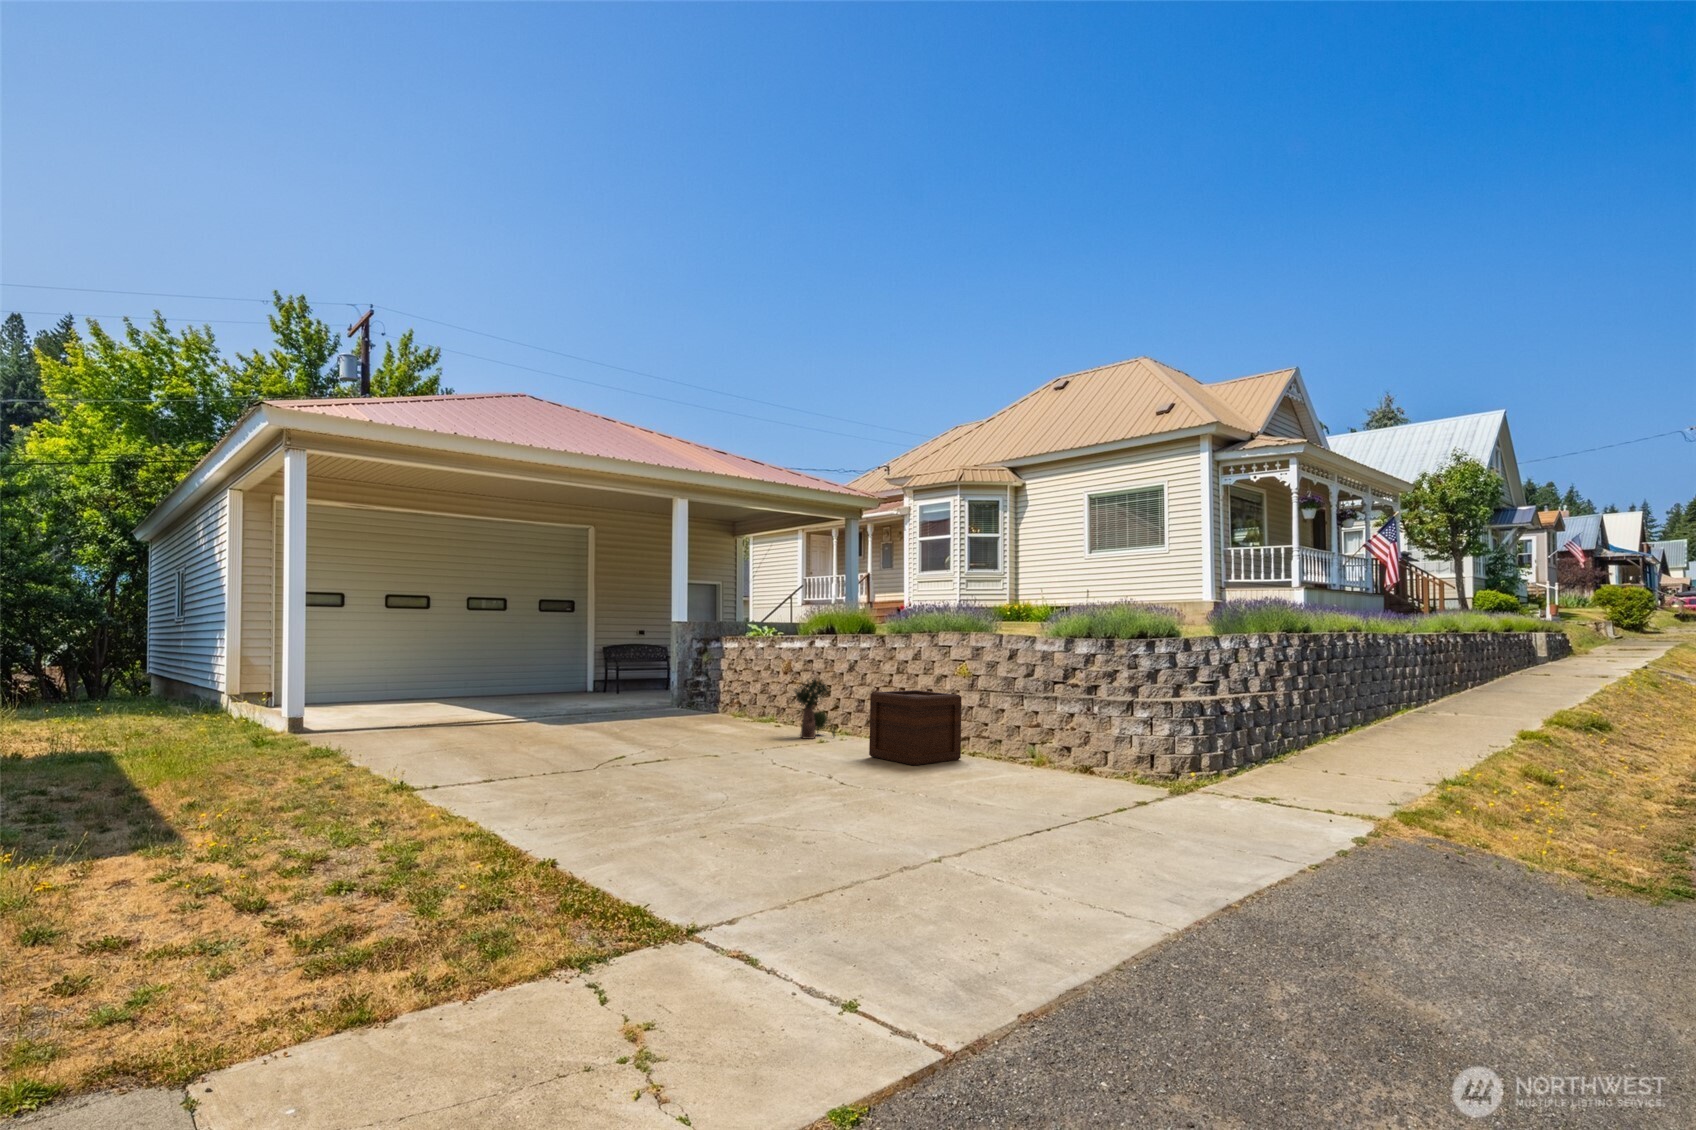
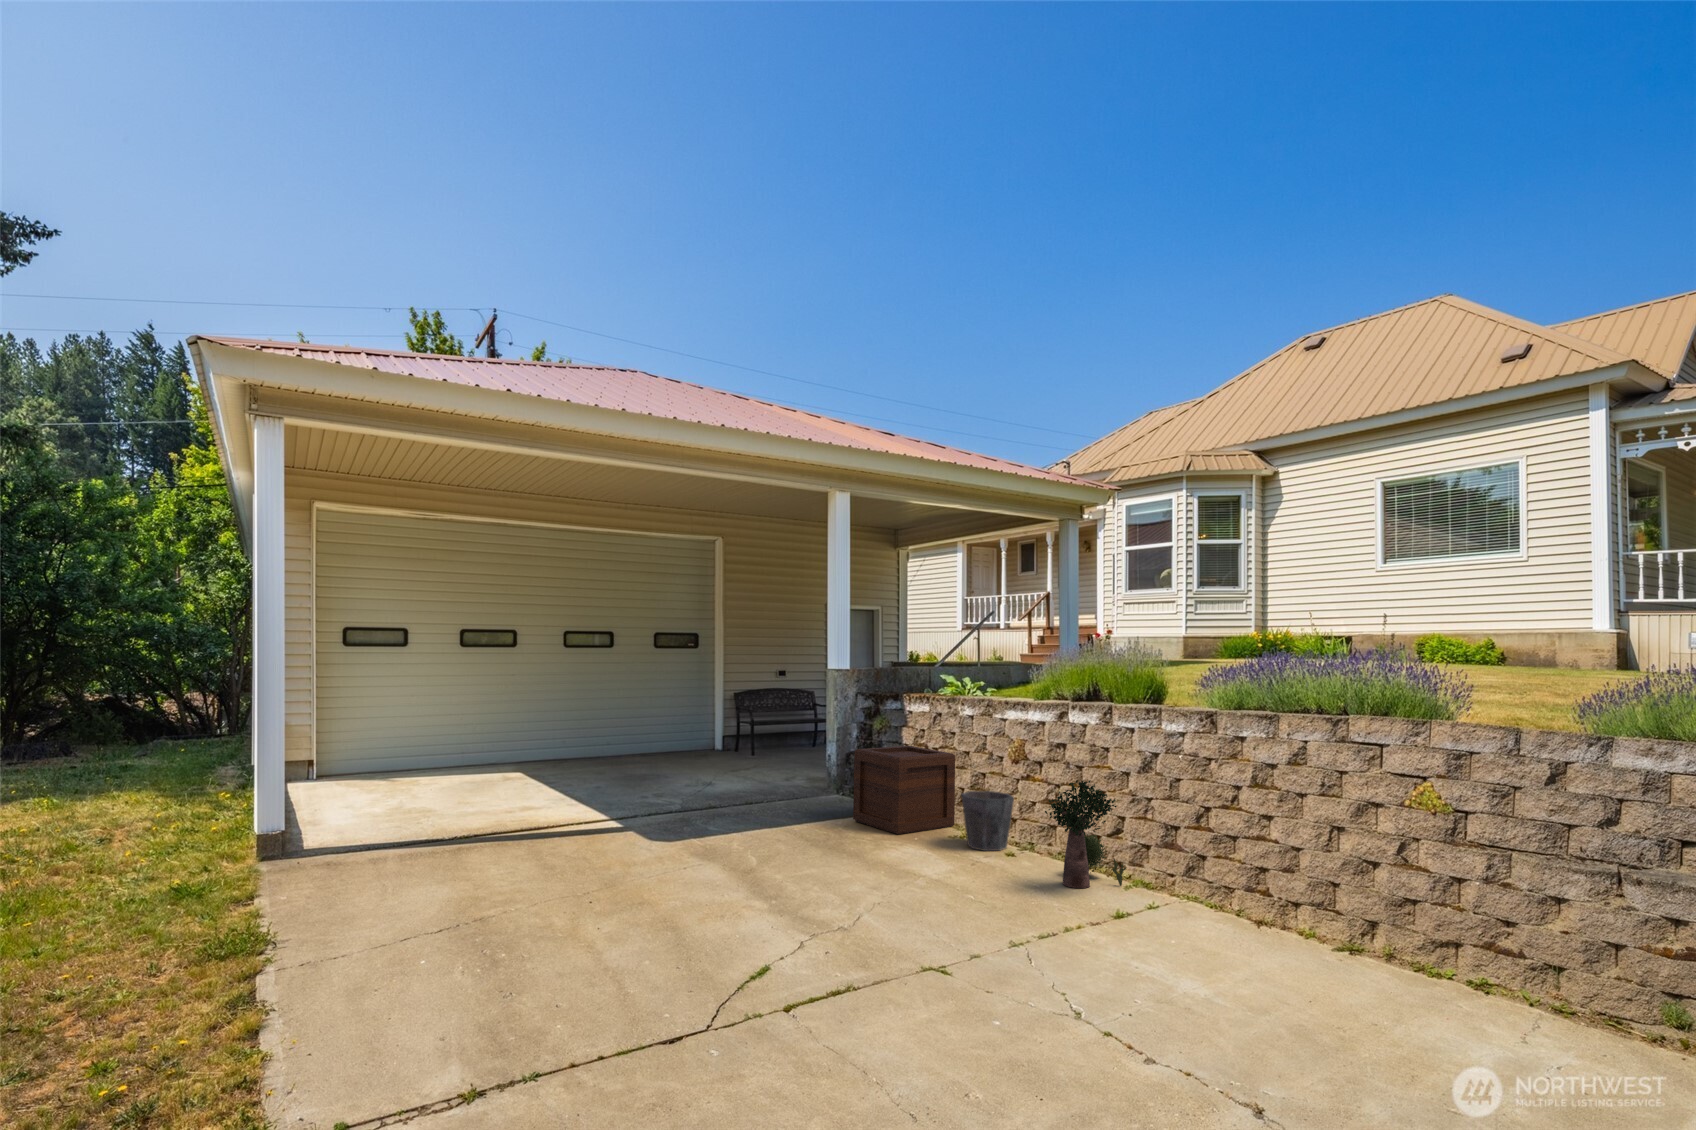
wooden crate: present [869,690,962,766] -> present [853,746,955,834]
waste bin: none [750,693,783,728] -> present [961,791,1014,851]

